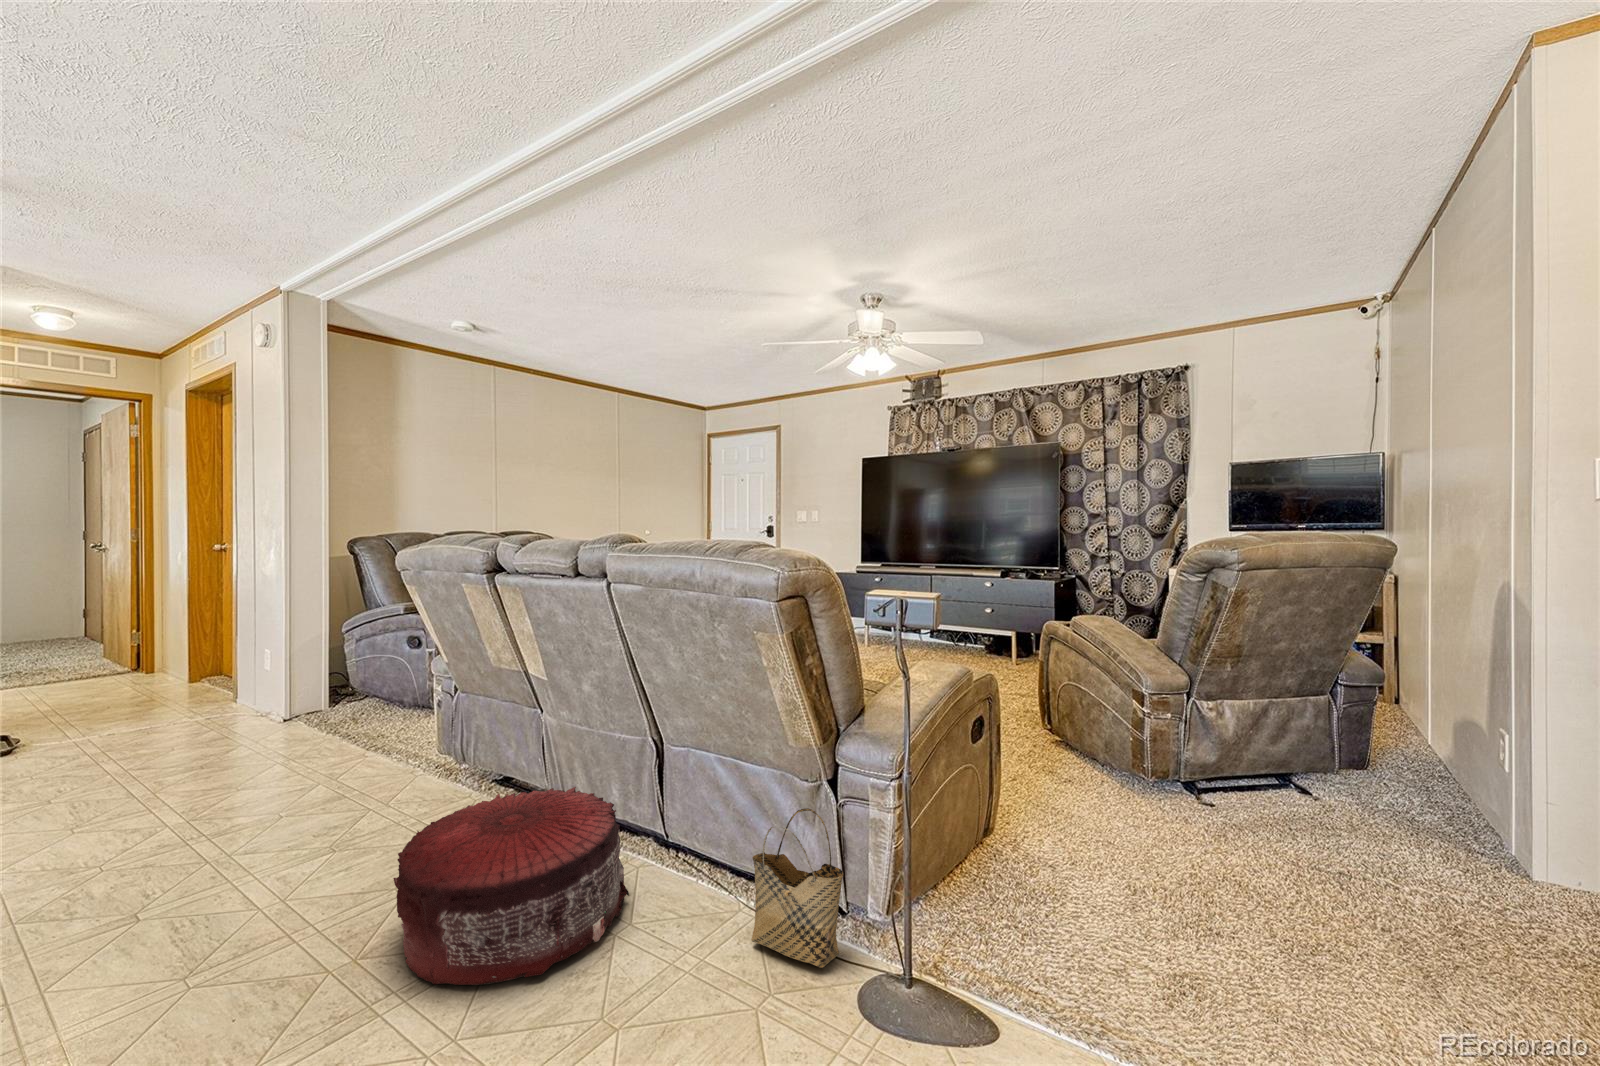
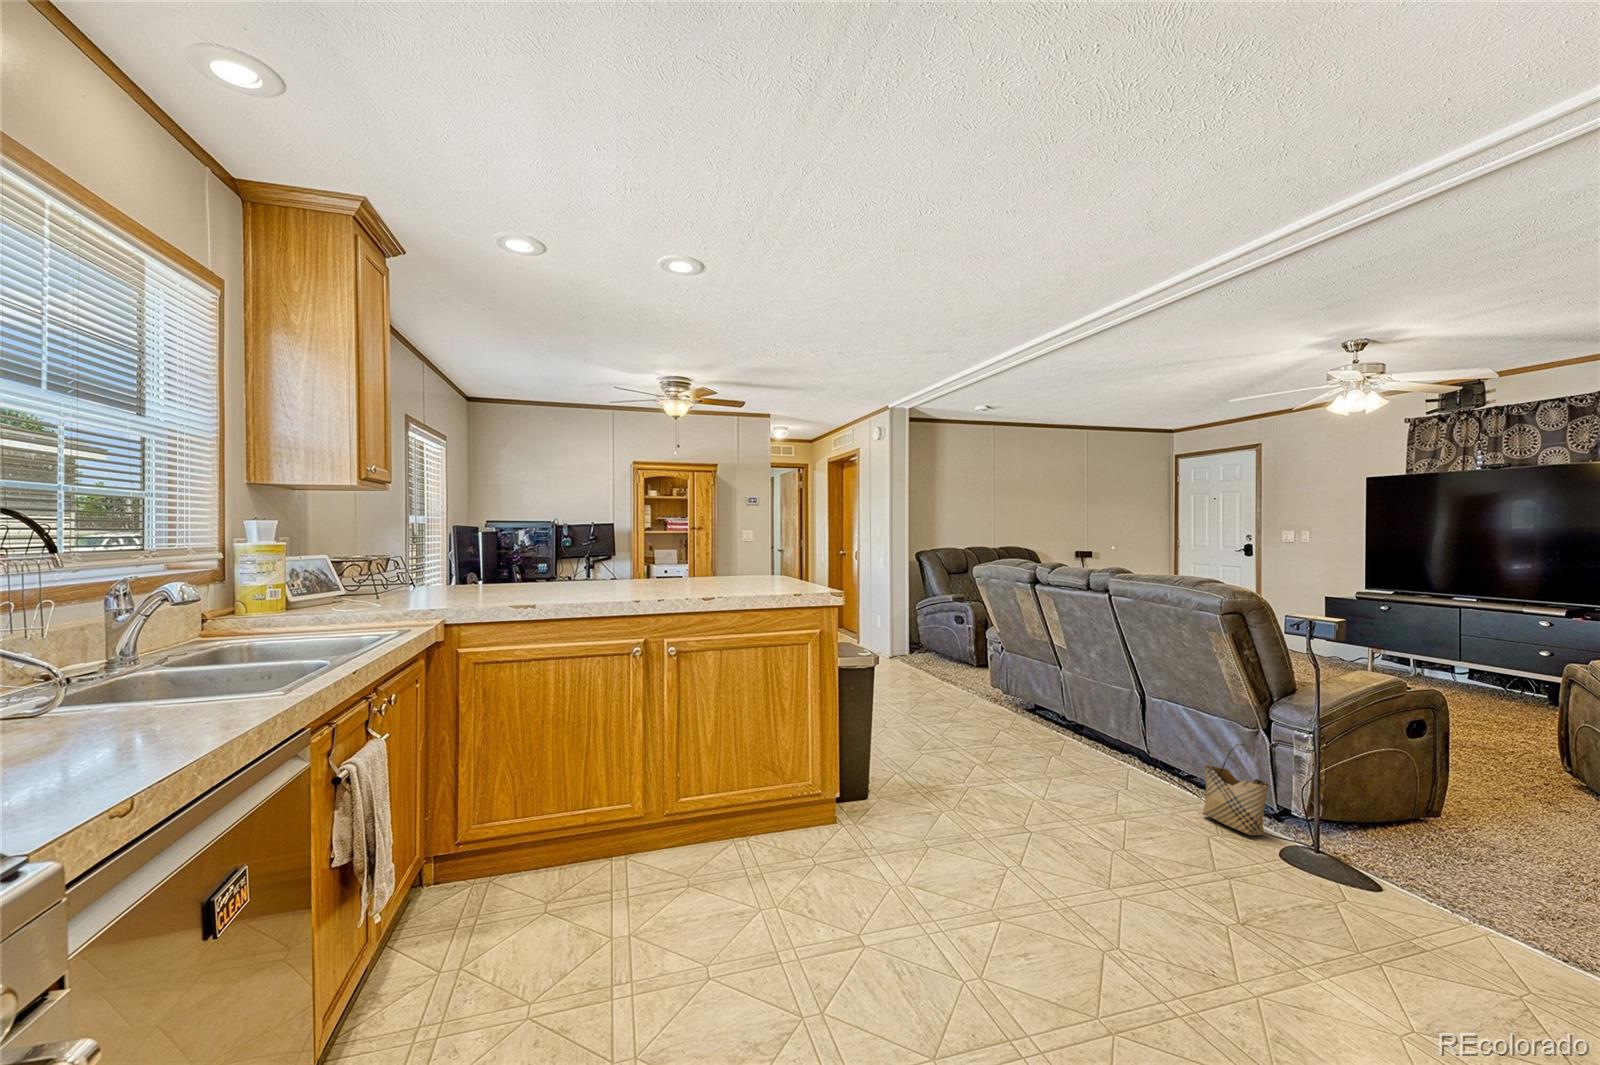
pouf: present [393,787,629,985] -> none [997,707,1122,793]

